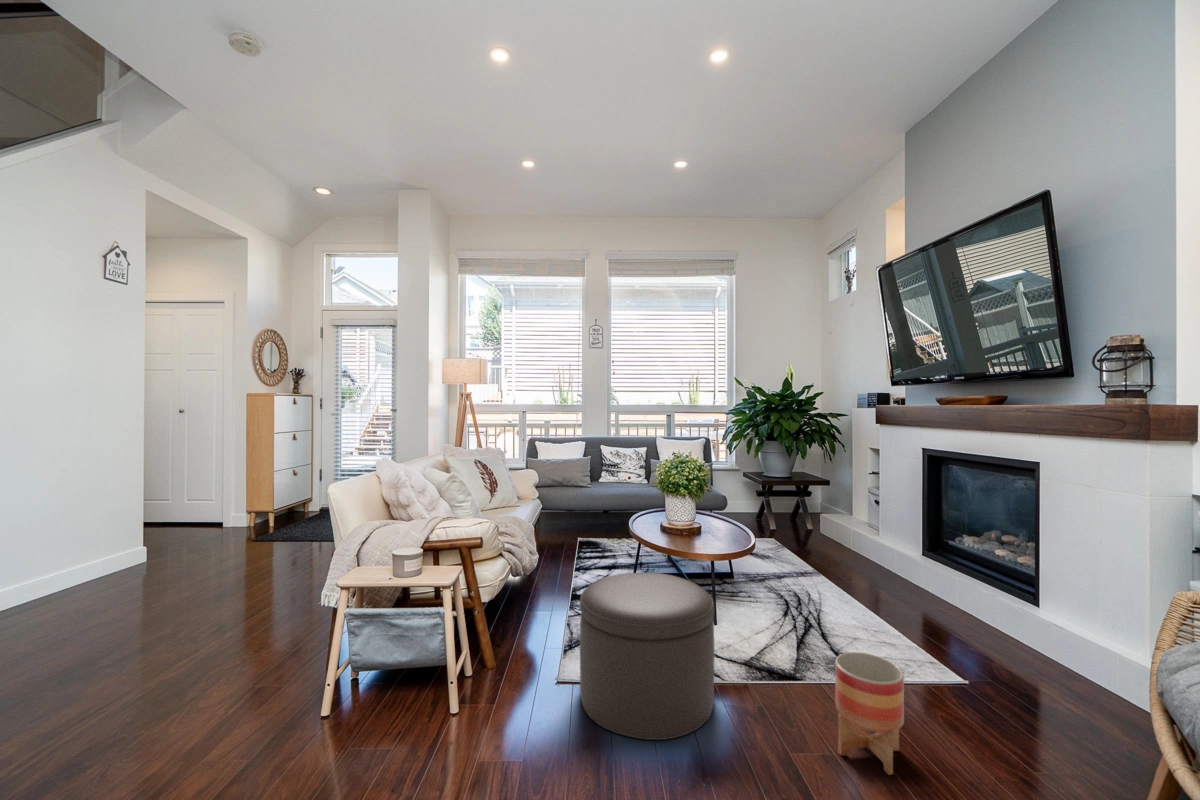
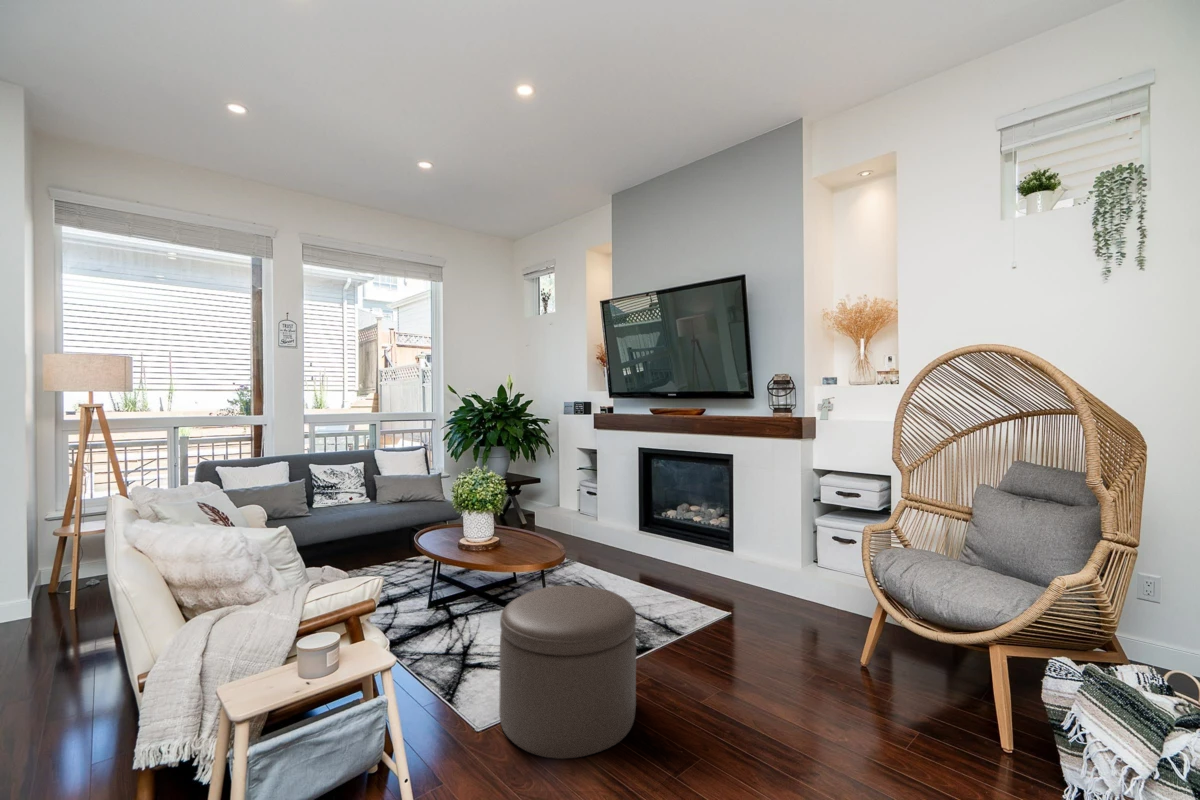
planter: present [835,652,904,775] -> none [713,605,760,688]

